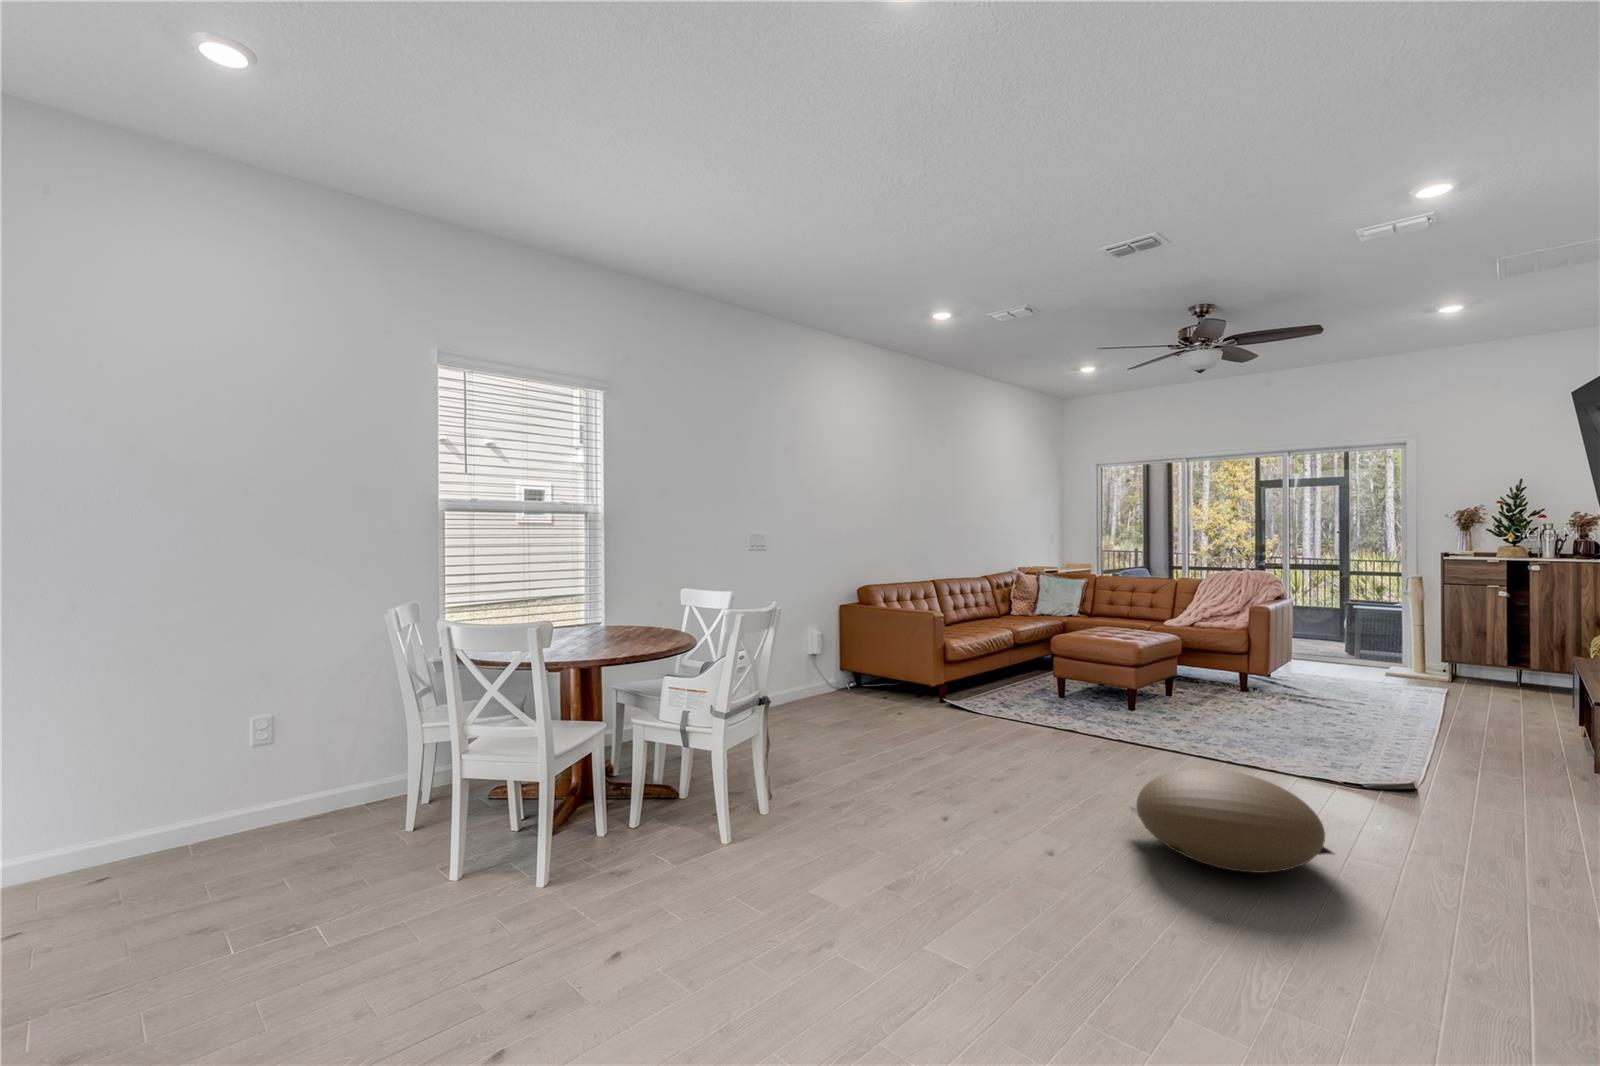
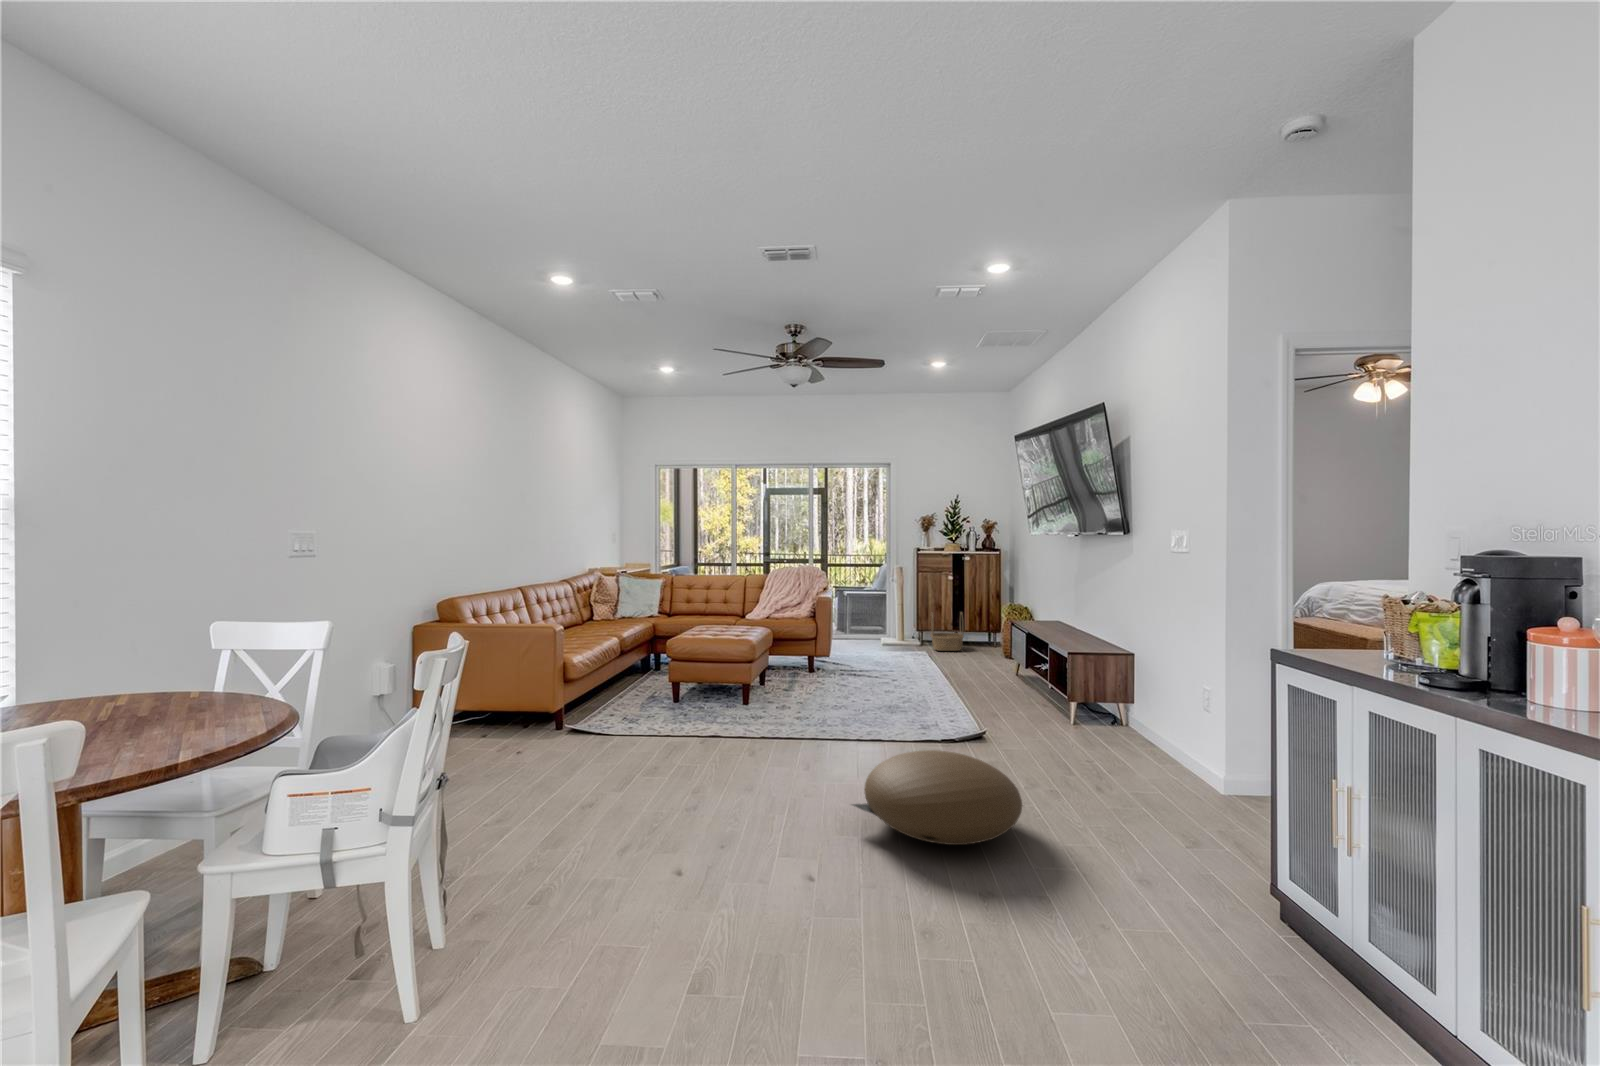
basket: none [1458,639,1521,695] -> present [930,613,964,651]

